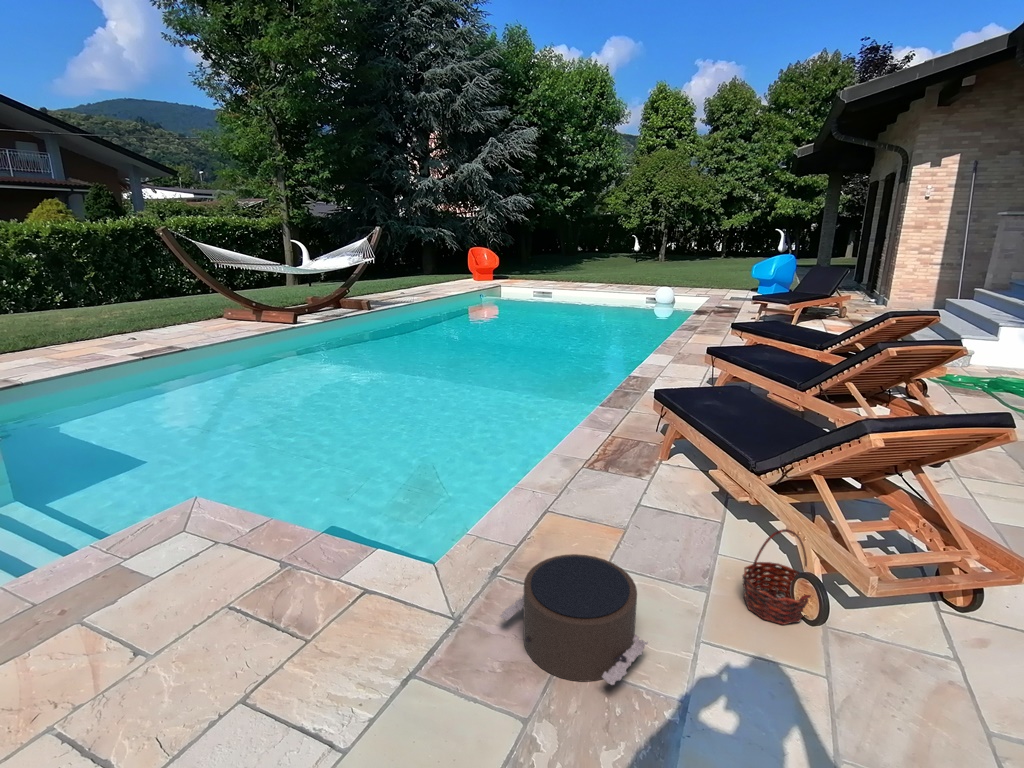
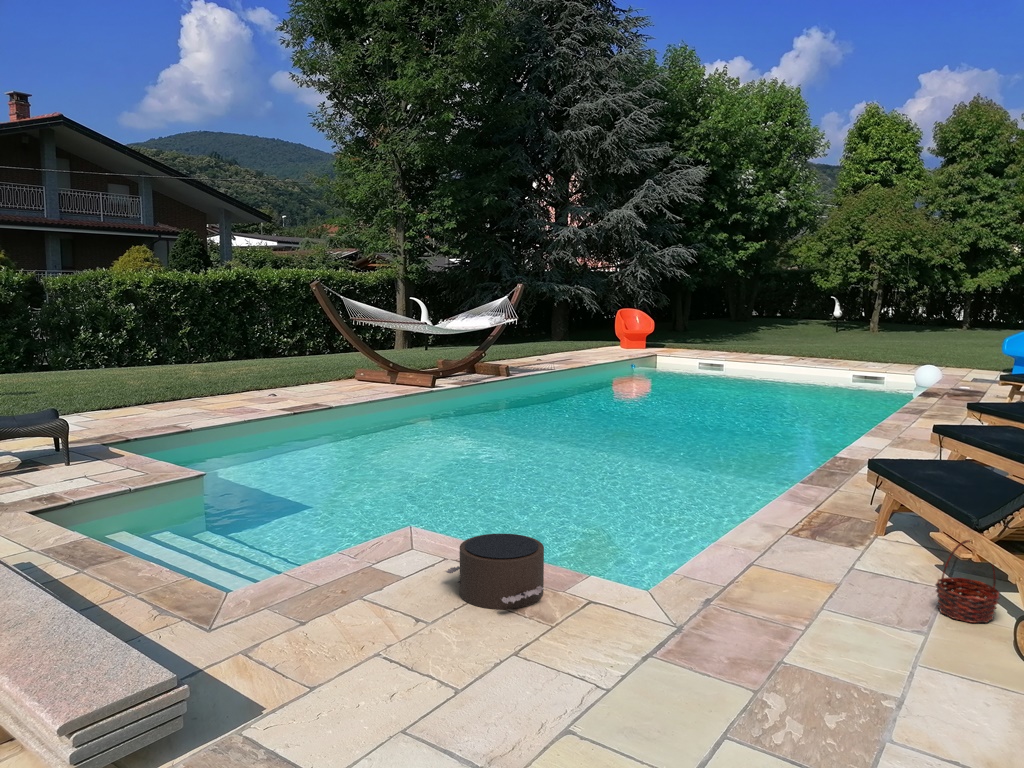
pouf: present [500,554,648,685] -> present [446,533,544,609]

